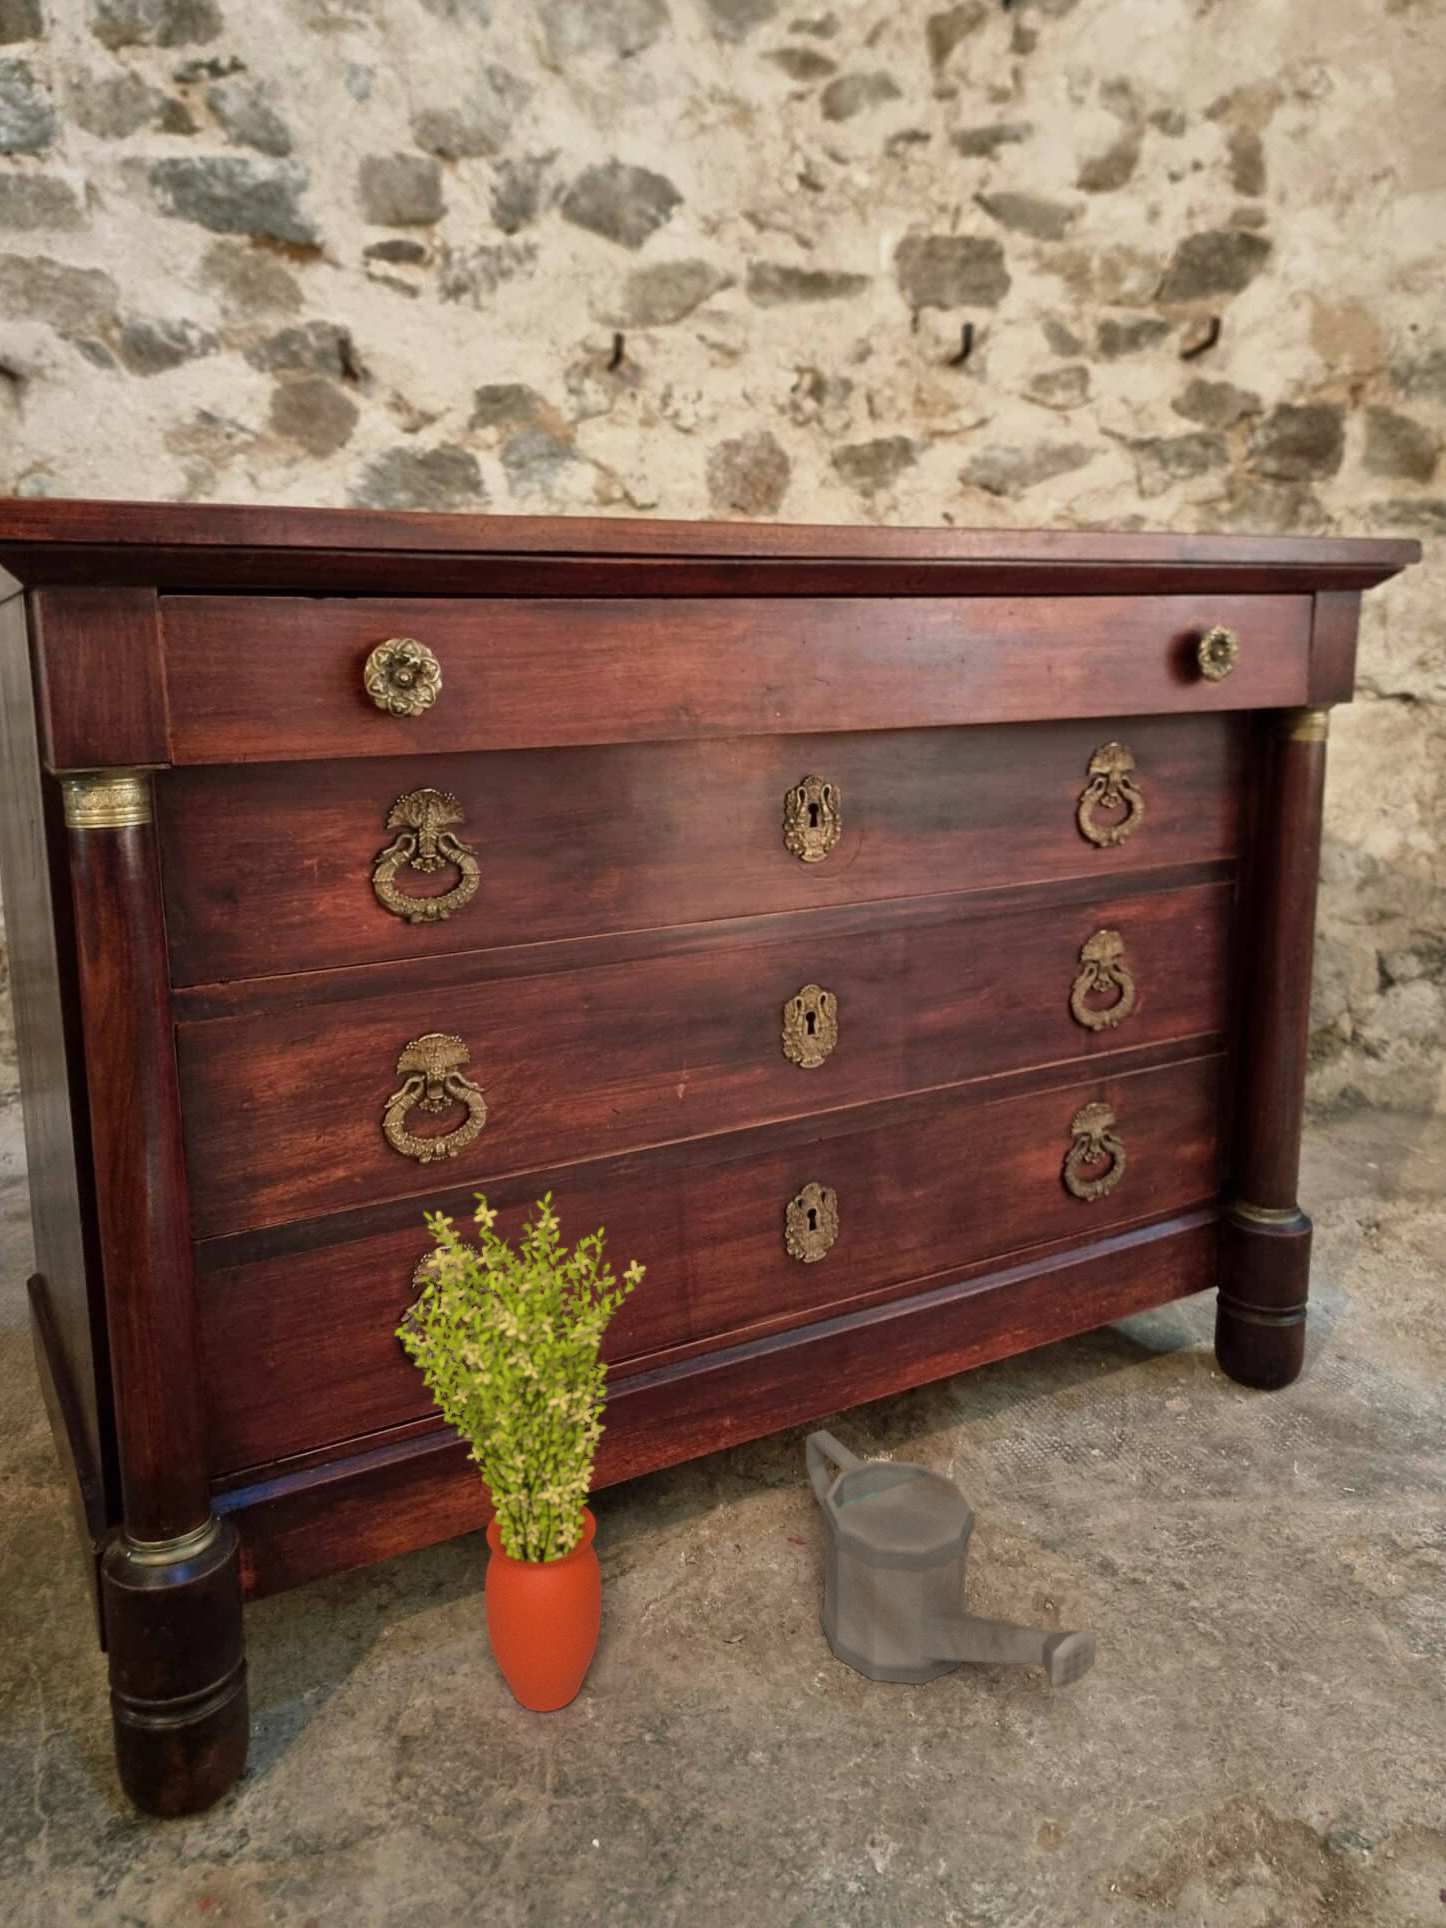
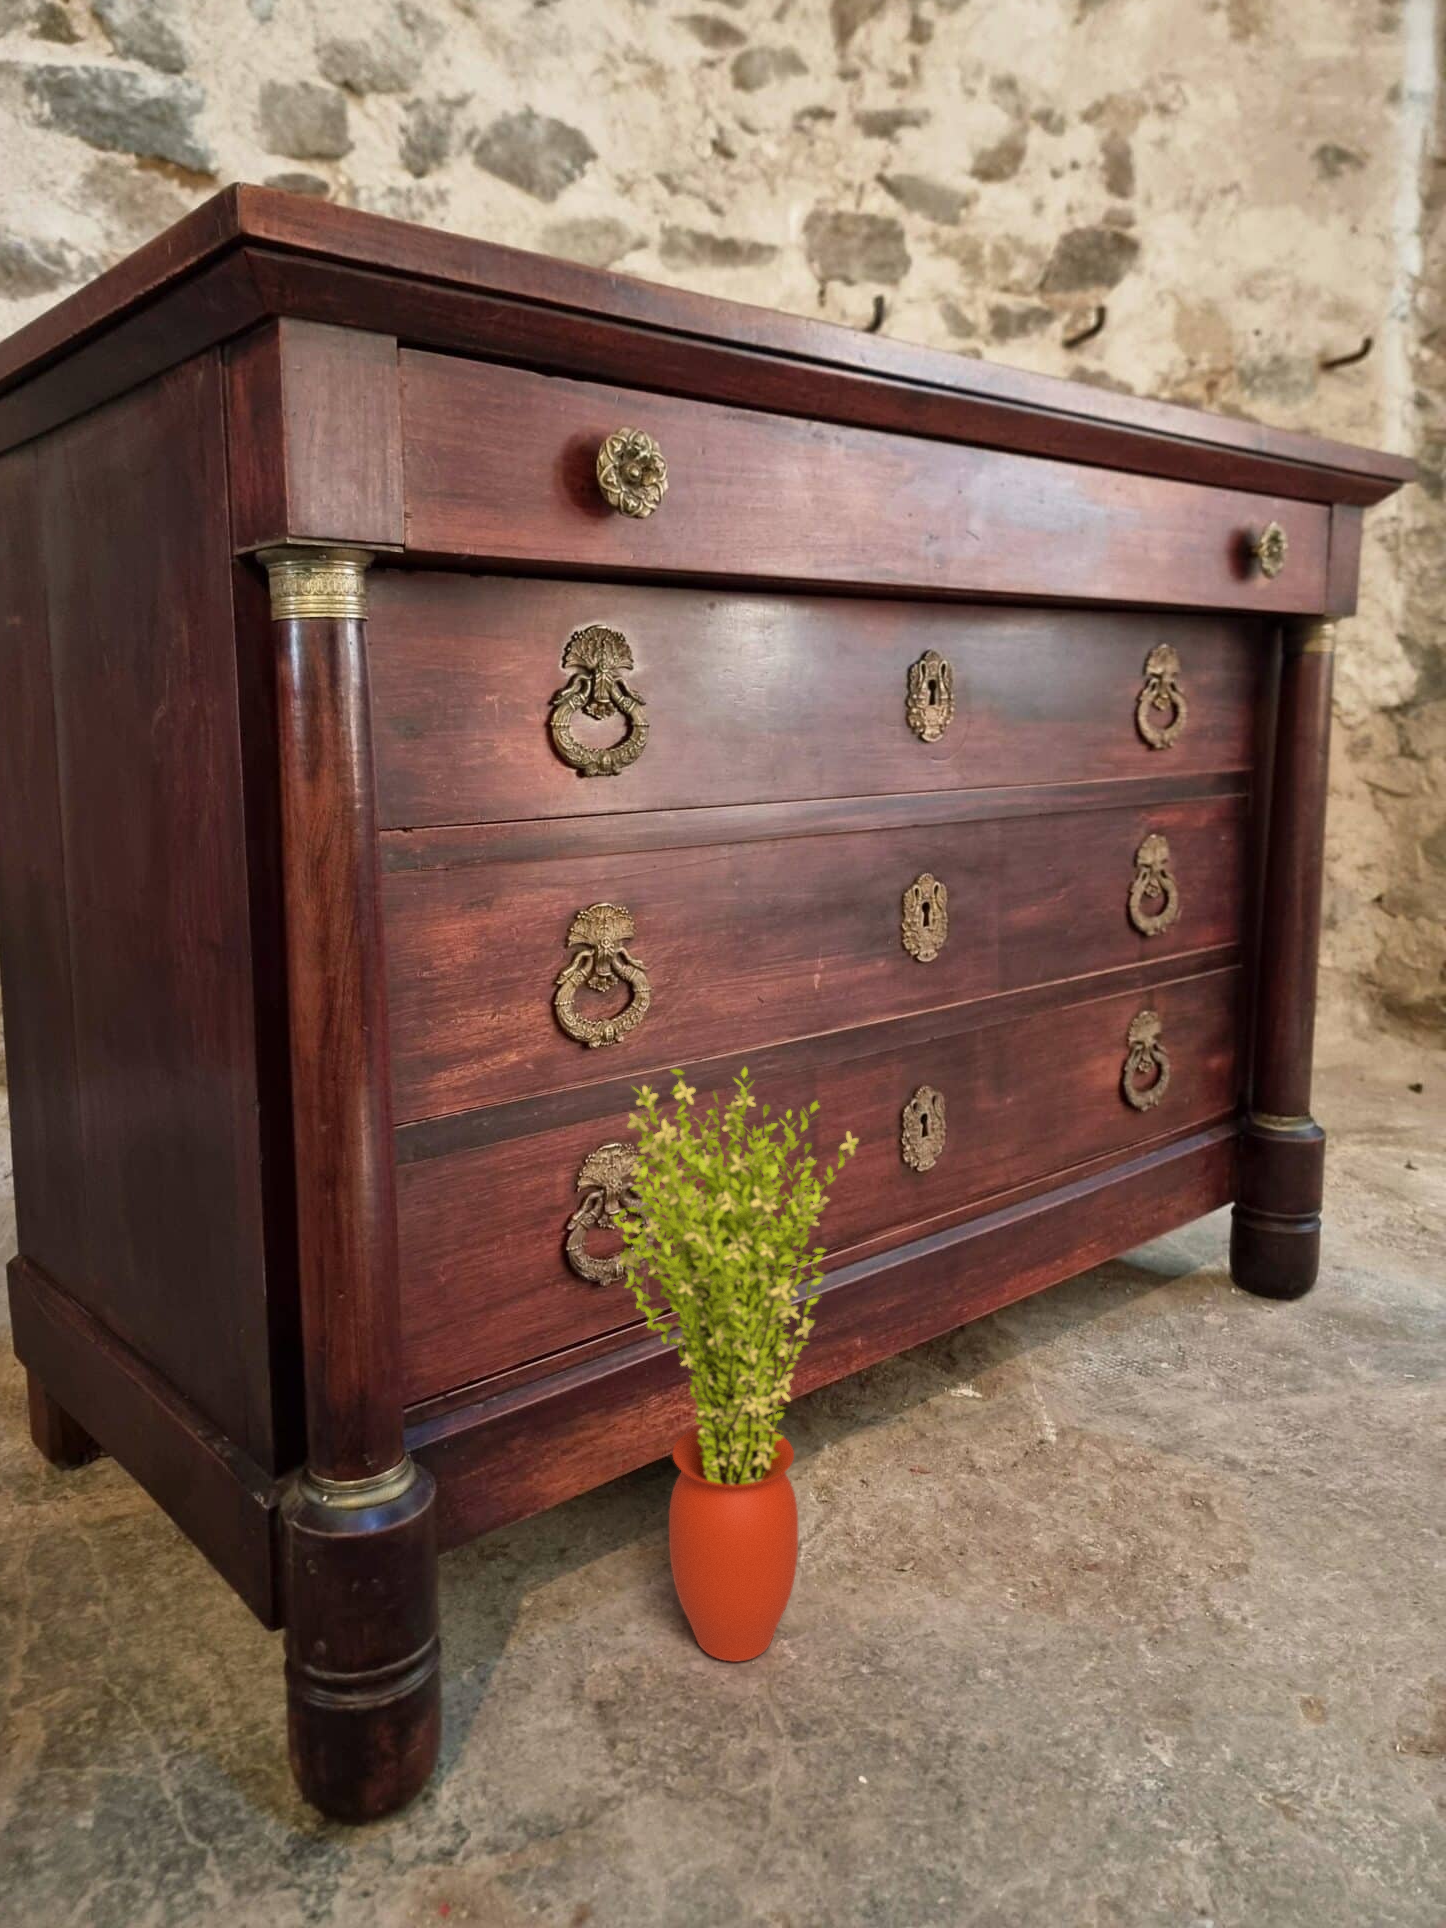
watering can: present [806,1430,1096,1687] -> none [937,1344,1337,1585]

